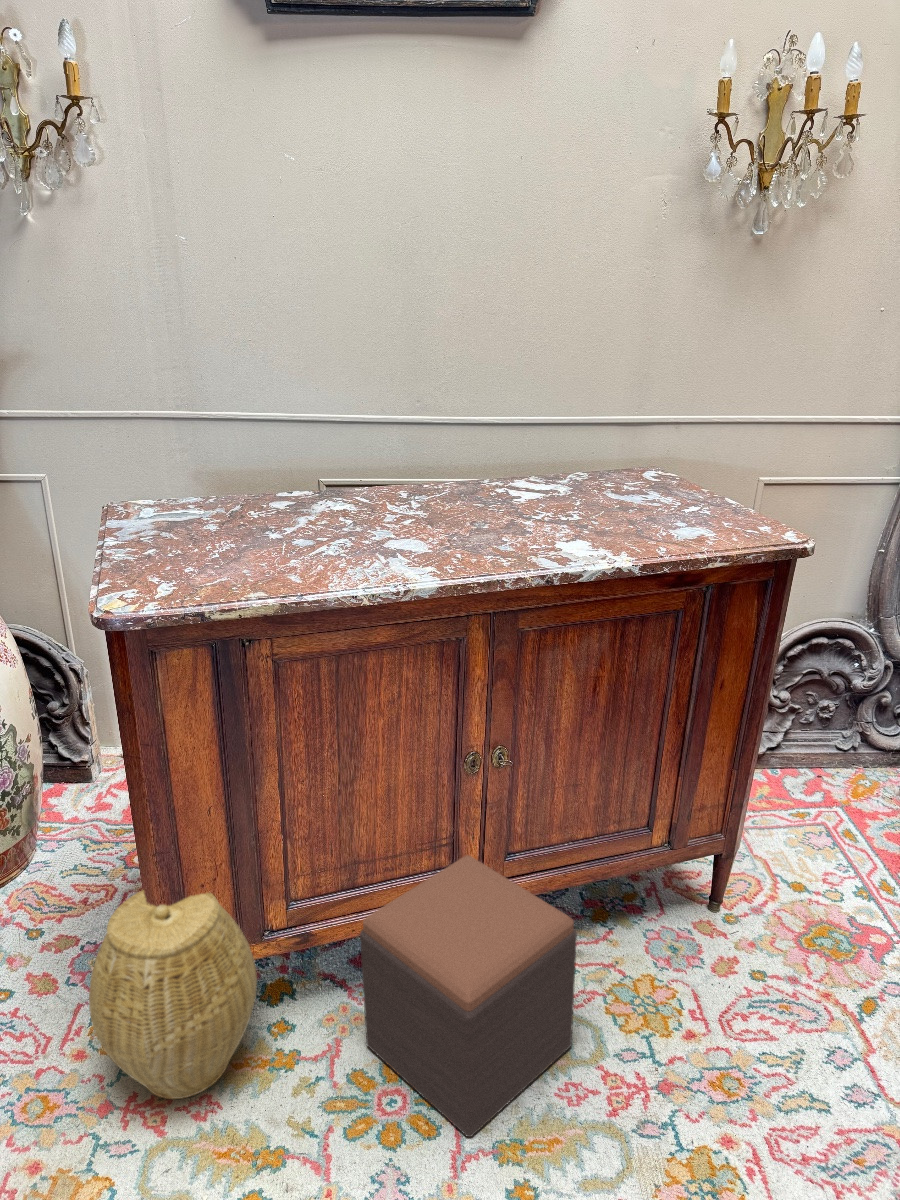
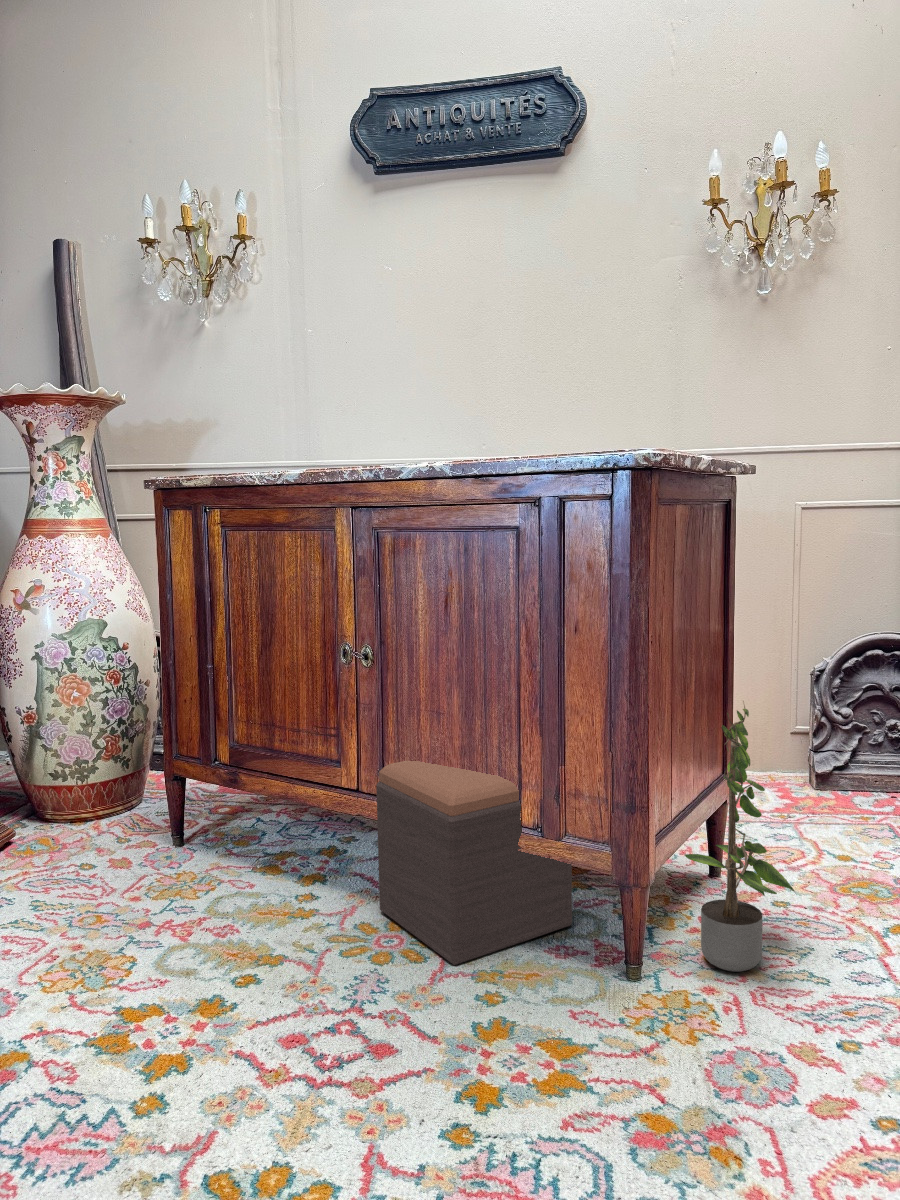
potted plant: none [710,850,804,1110] -> present [685,701,795,972]
woven basket: present [89,891,257,1099] -> none [144,739,287,925]

